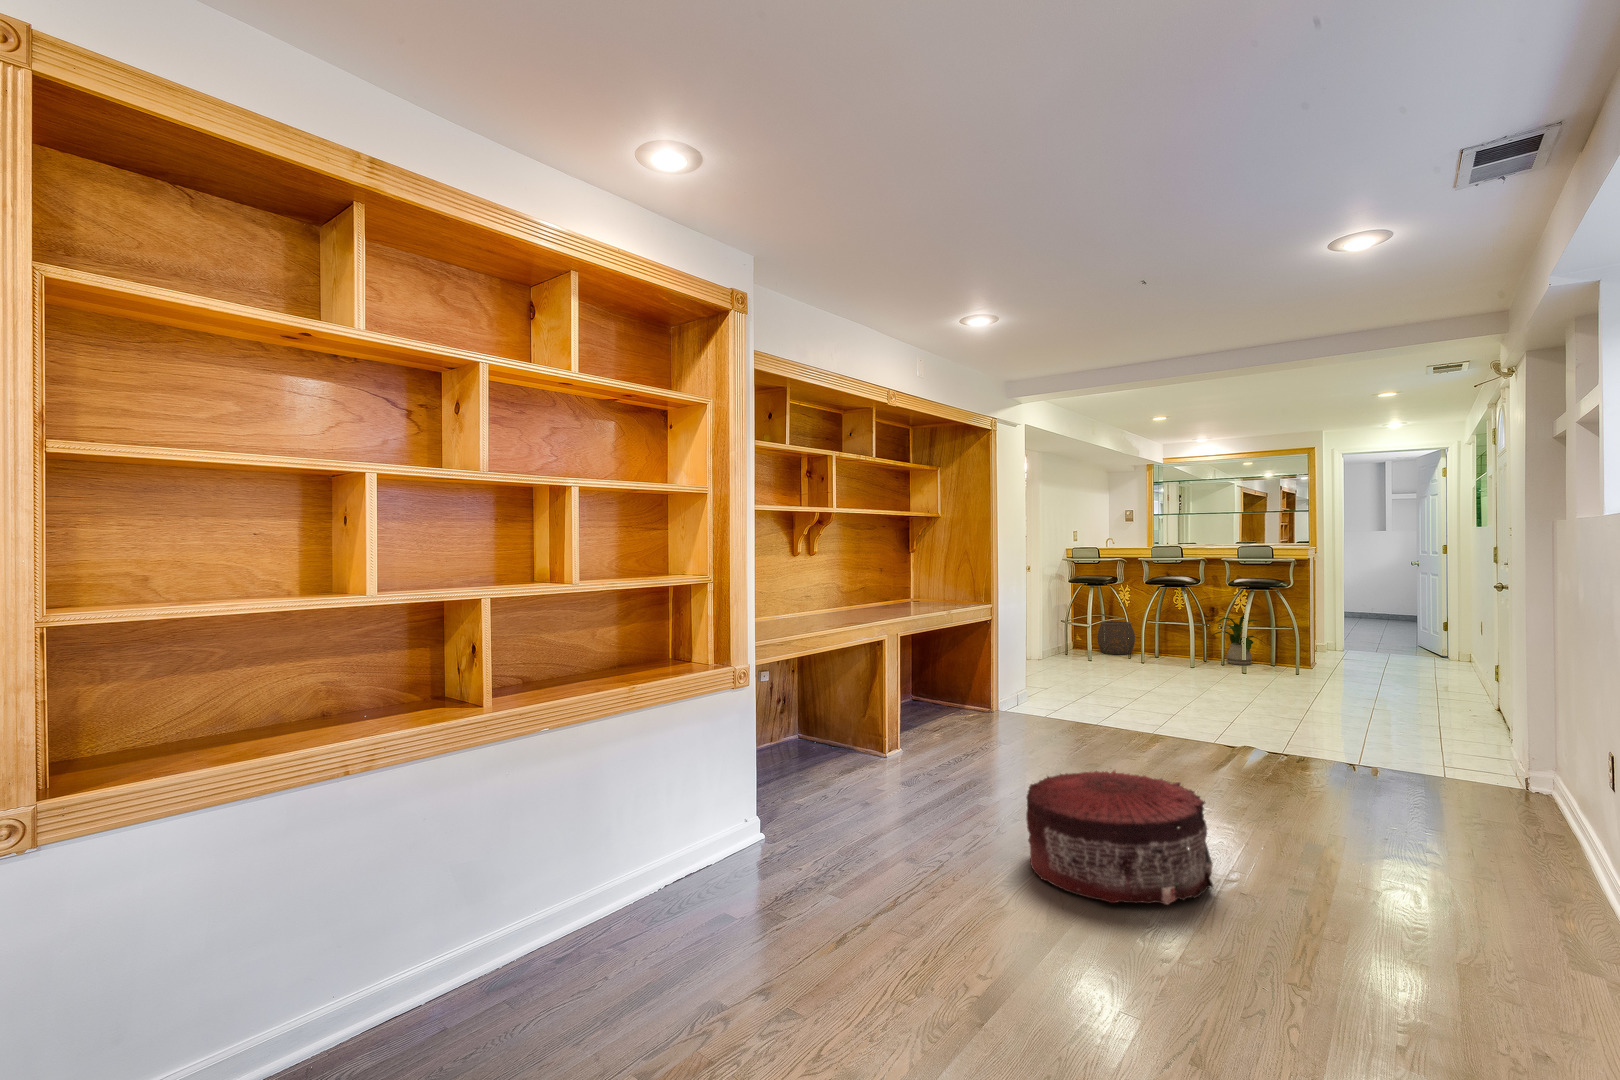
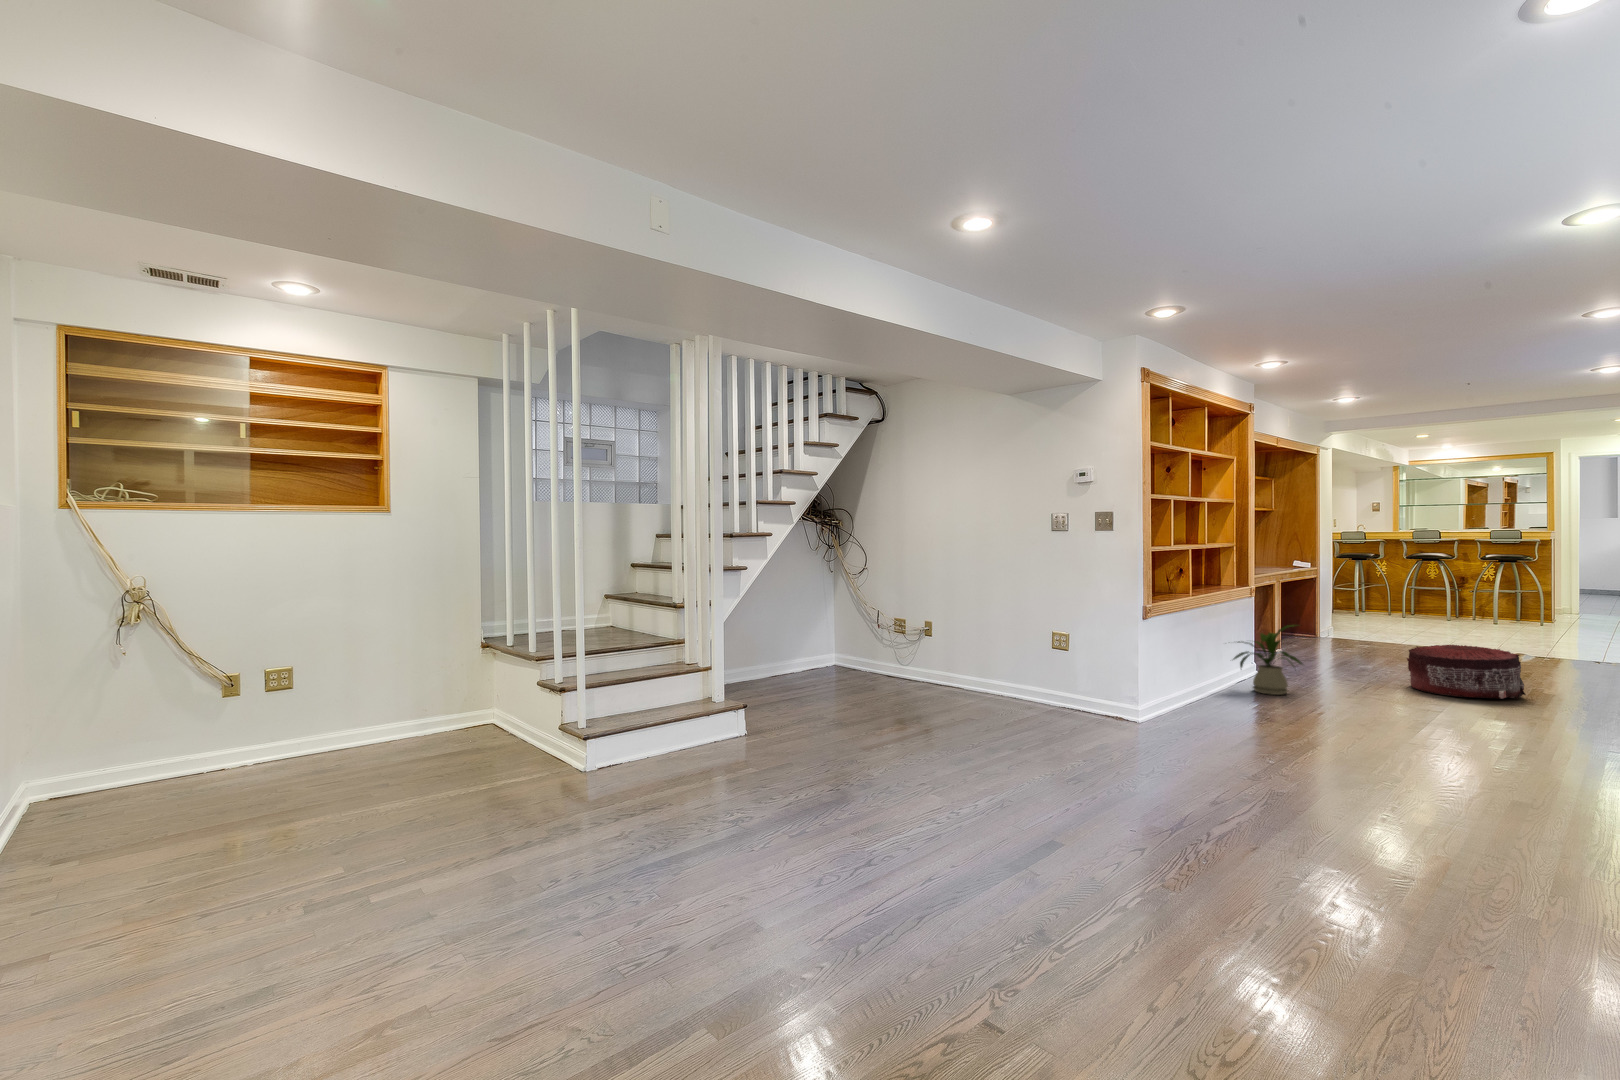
house plant: present [1212,615,1265,665] -> present [1234,625,1302,695]
woven basket: present [1097,621,1135,655] -> none [1361,587,1395,612]

